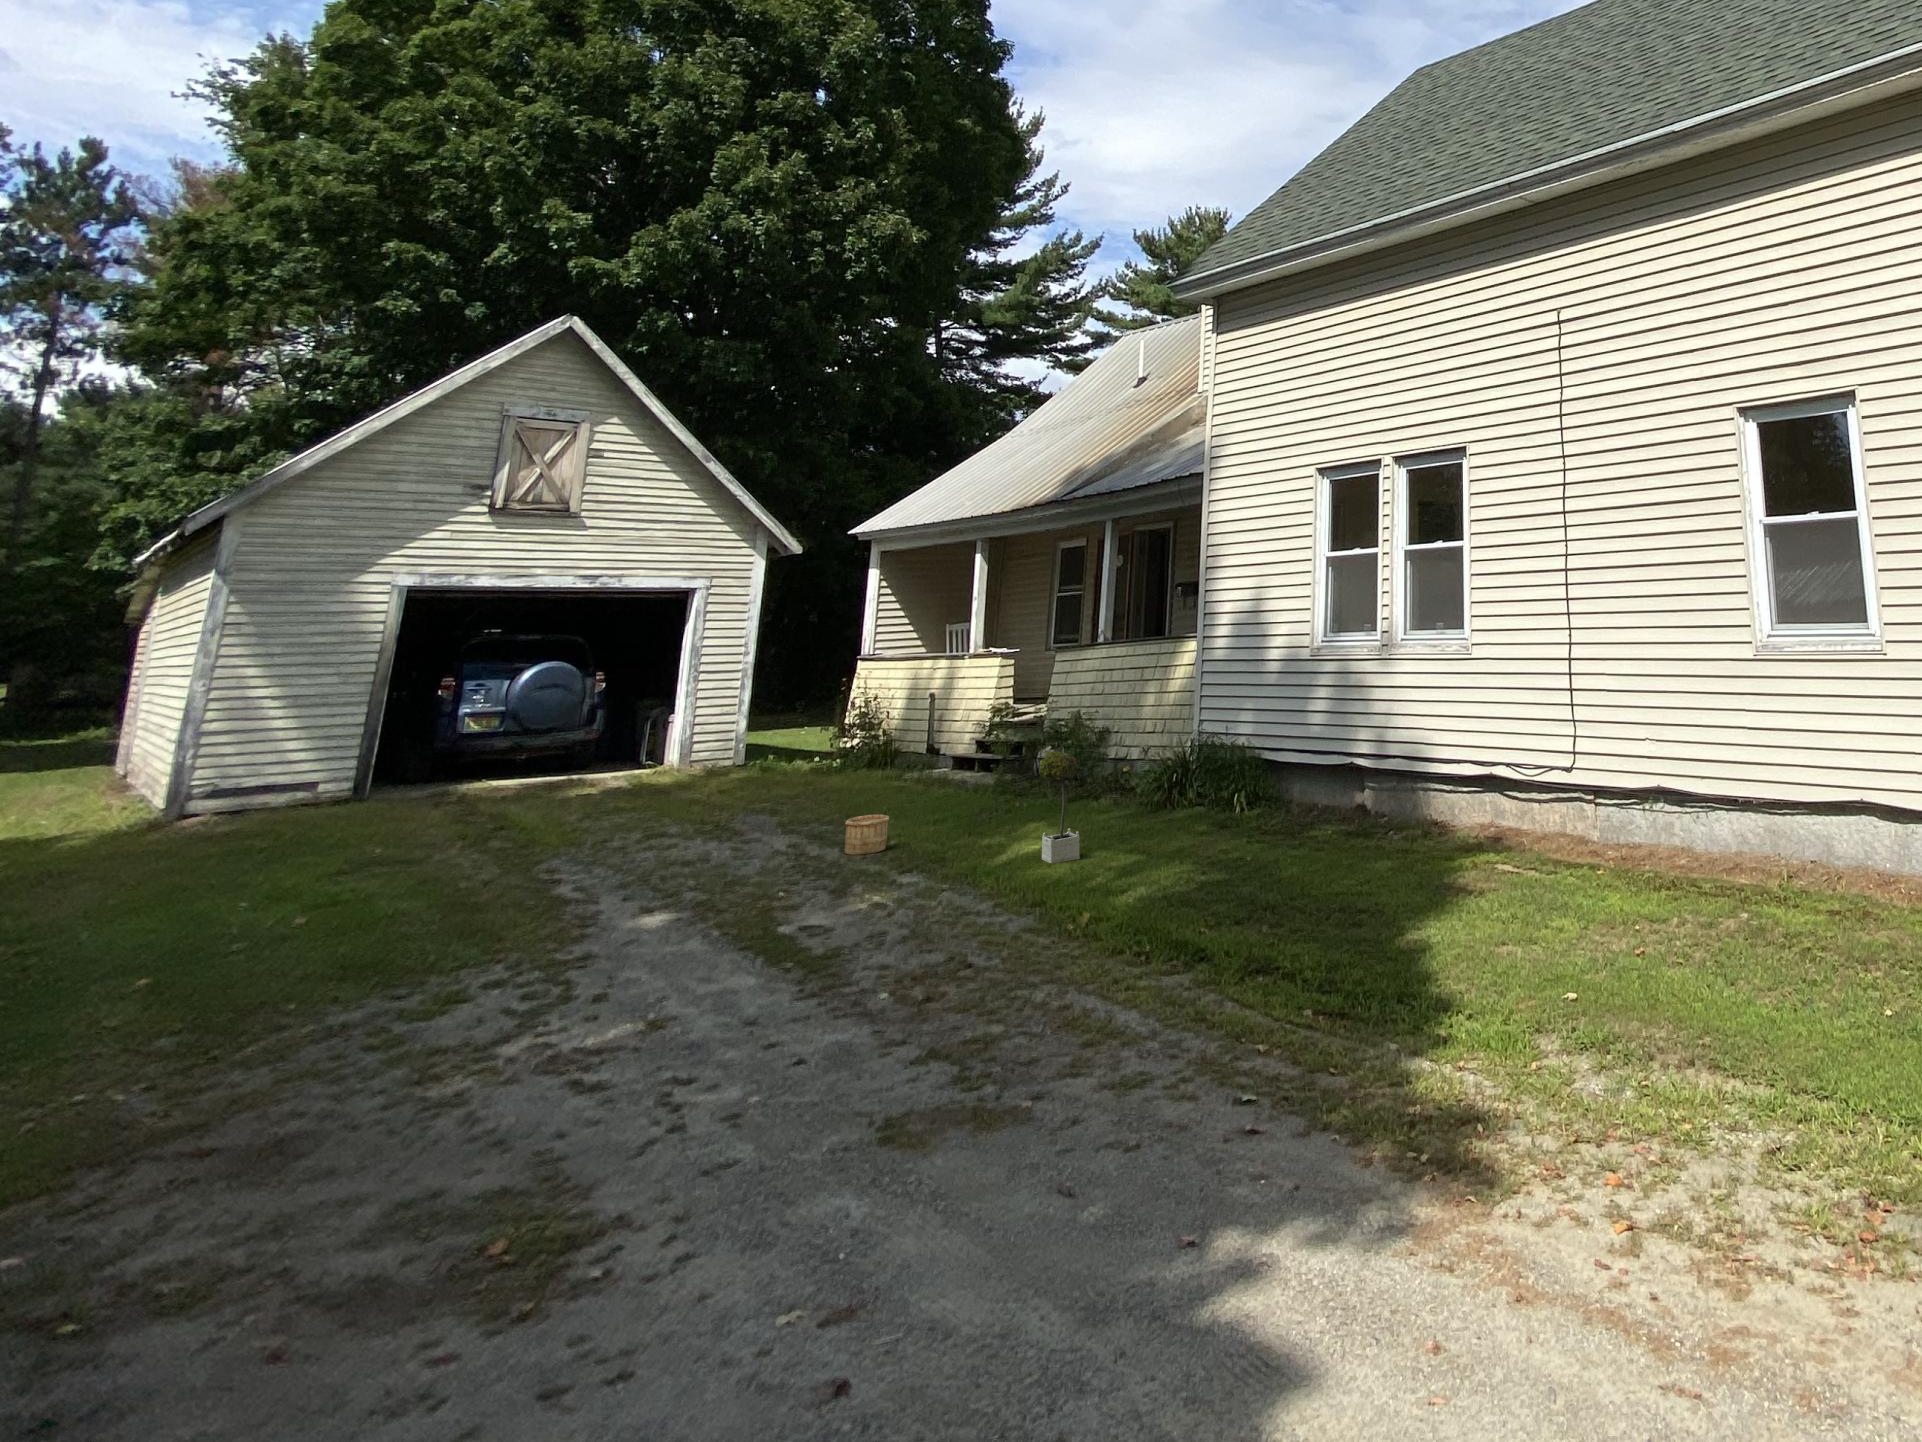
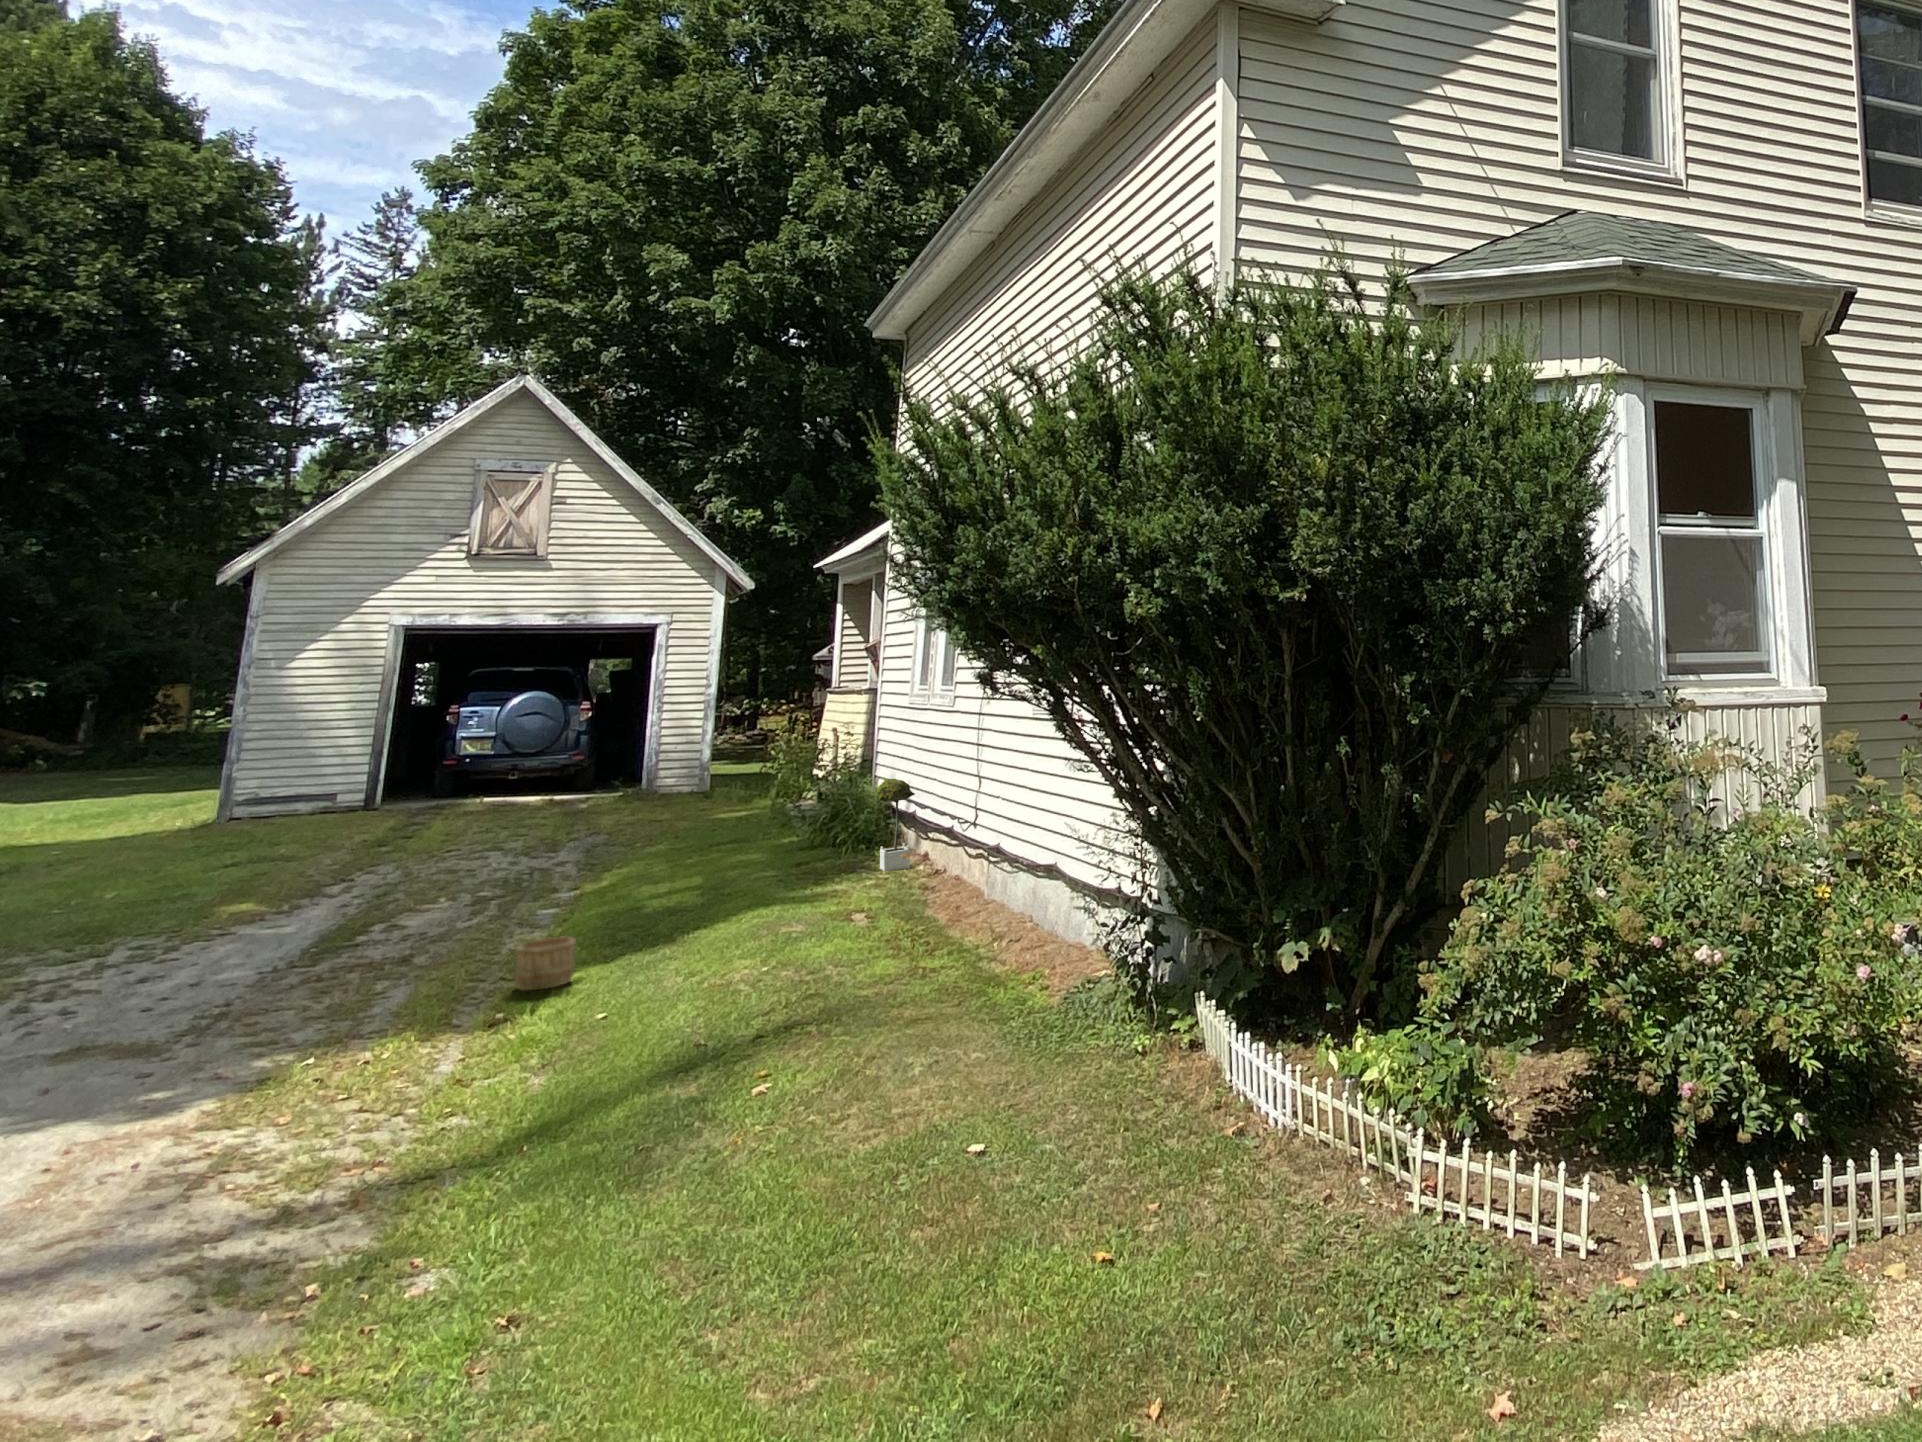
wooden bucket: present [845,814,889,855] -> present [514,936,576,990]

